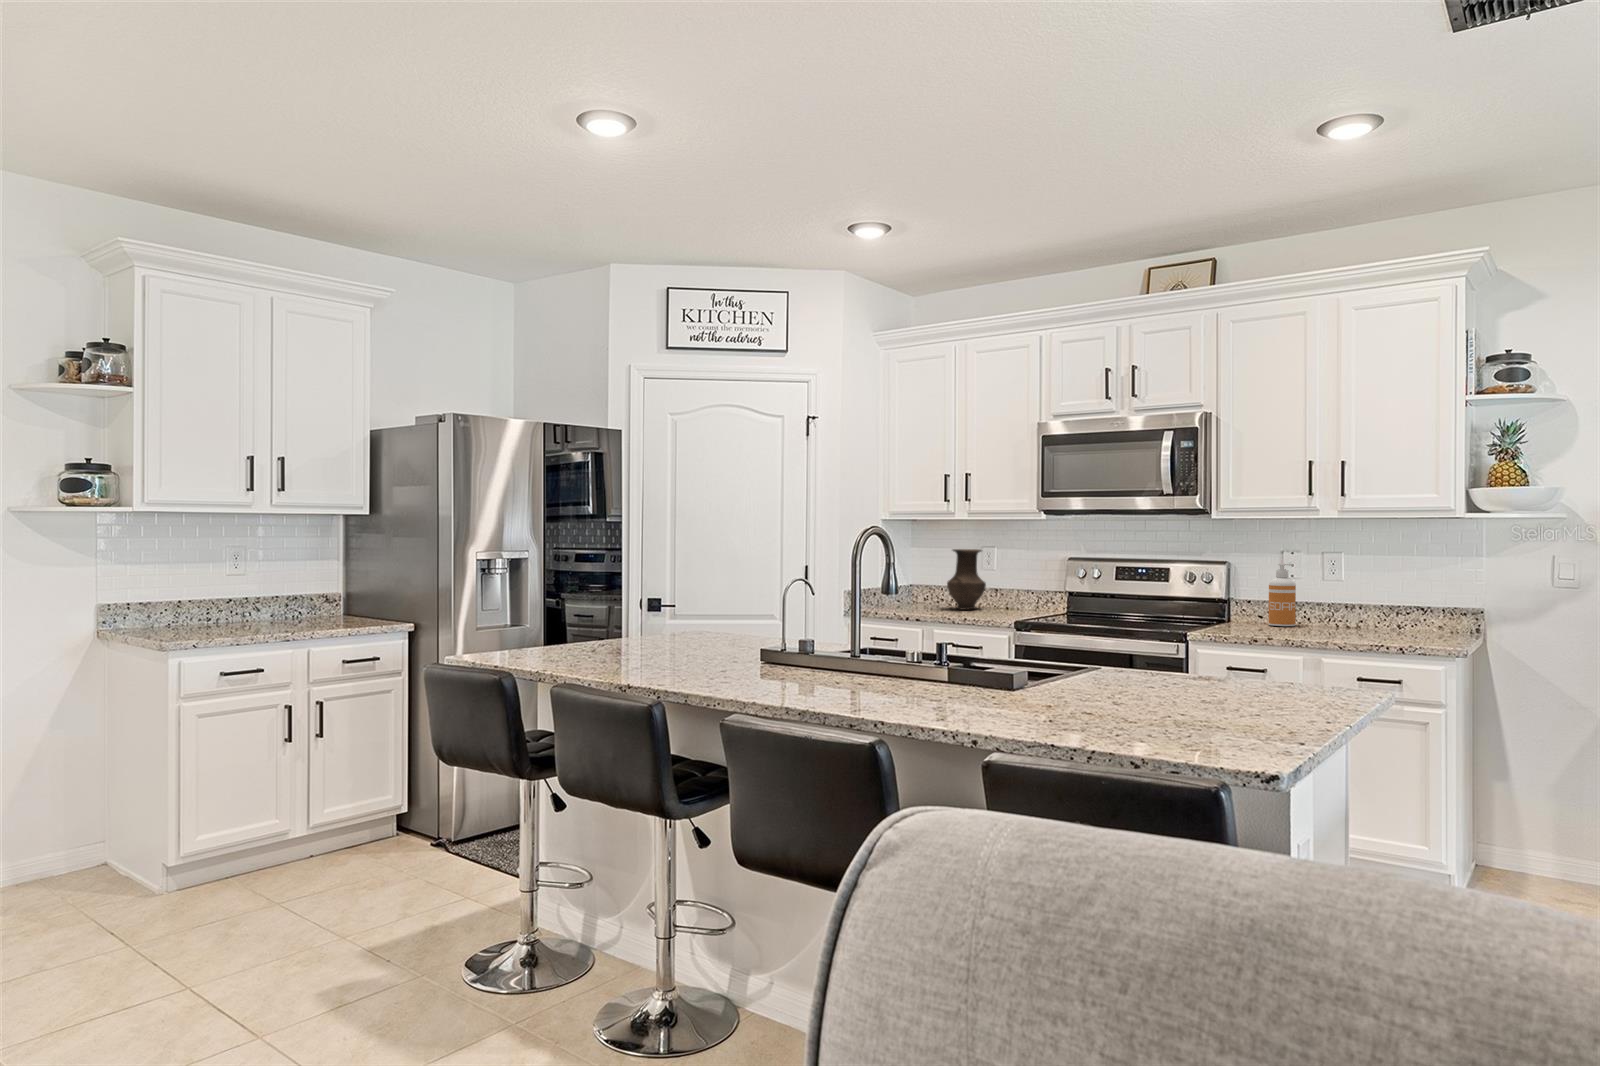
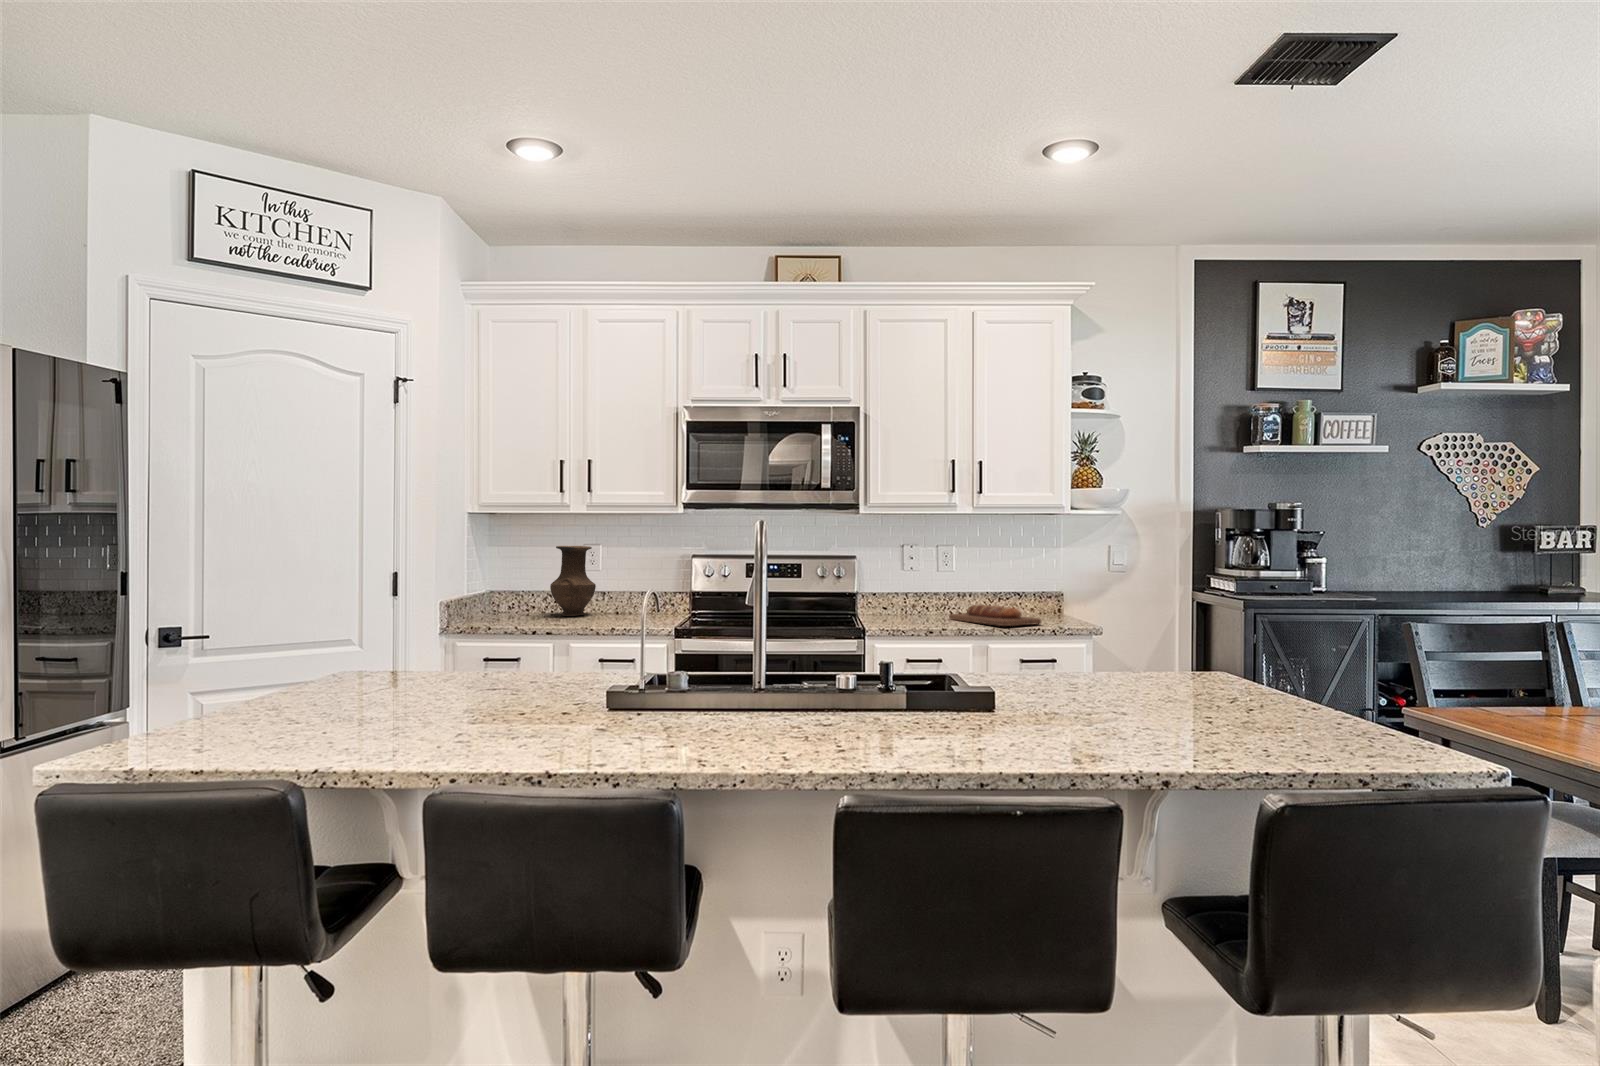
soap dispenser: present [1269,564,1296,626] -> none [903,557,927,617]
bread loaf: none [1312,616,1406,640] -> present [949,605,1041,626]

